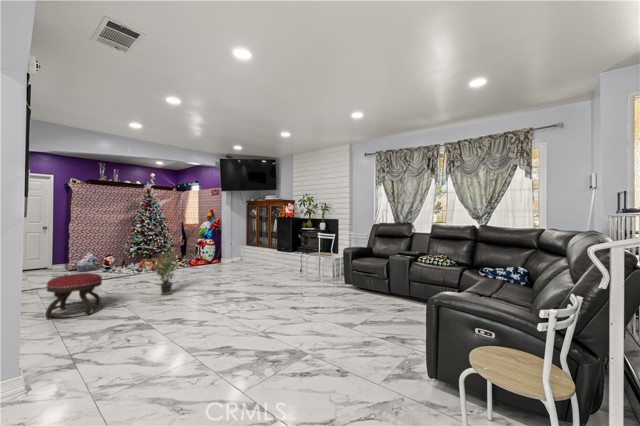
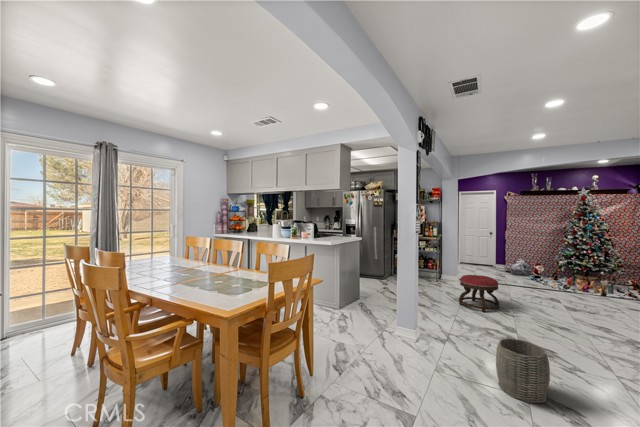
potted plant: present [154,252,179,295] -> none [552,272,589,323]
woven basket: none [165,311,210,368] -> present [496,339,550,403]

